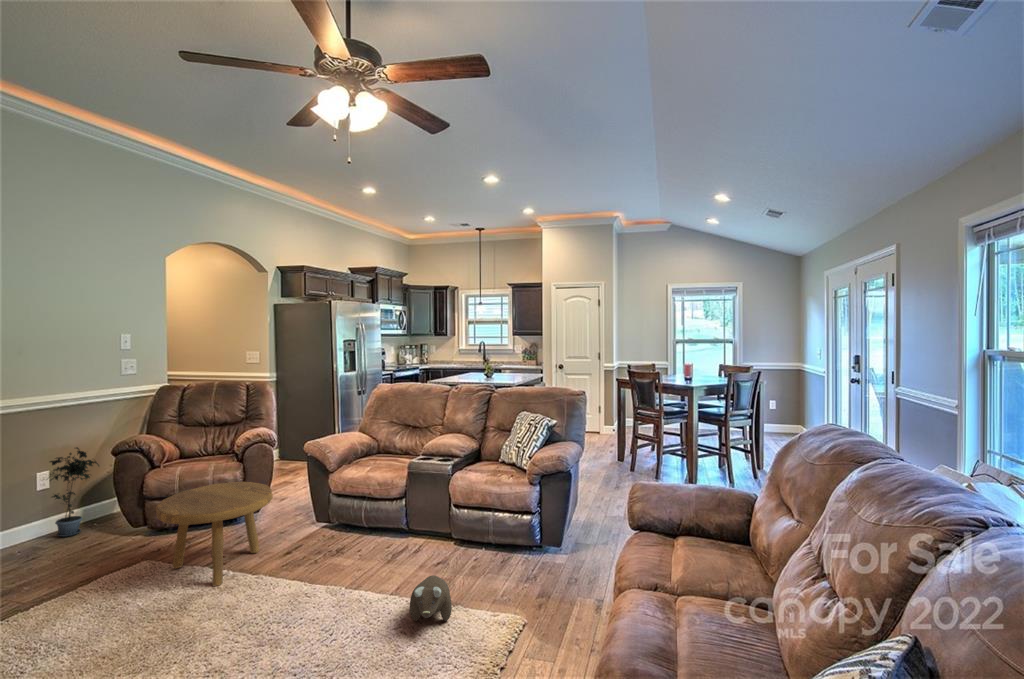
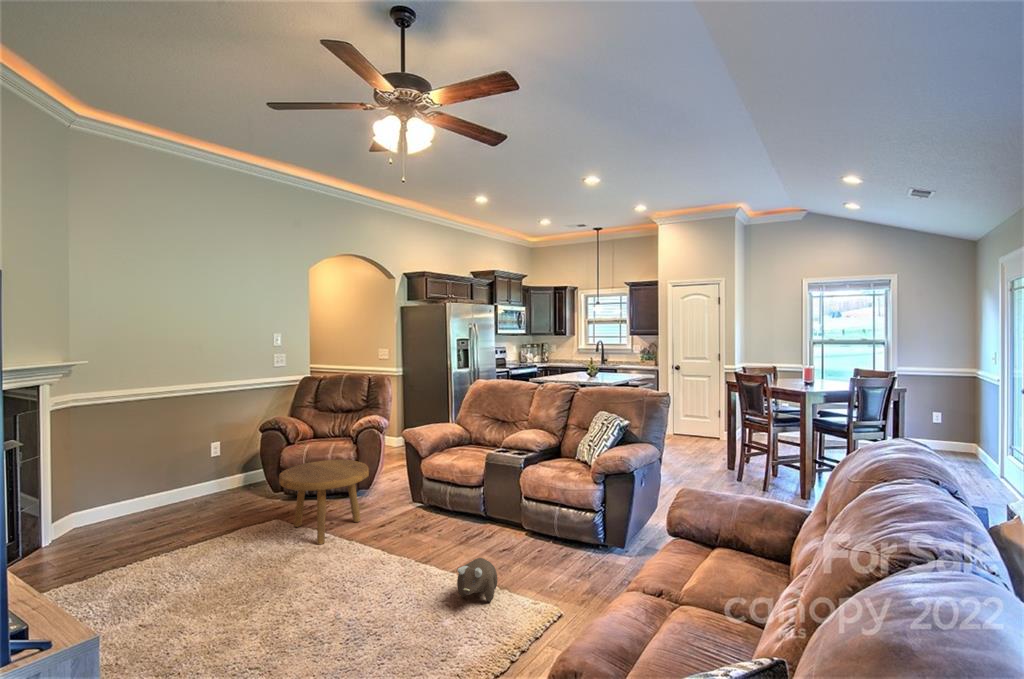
potted plant: present [50,447,99,537] -> none [220,424,255,494]

